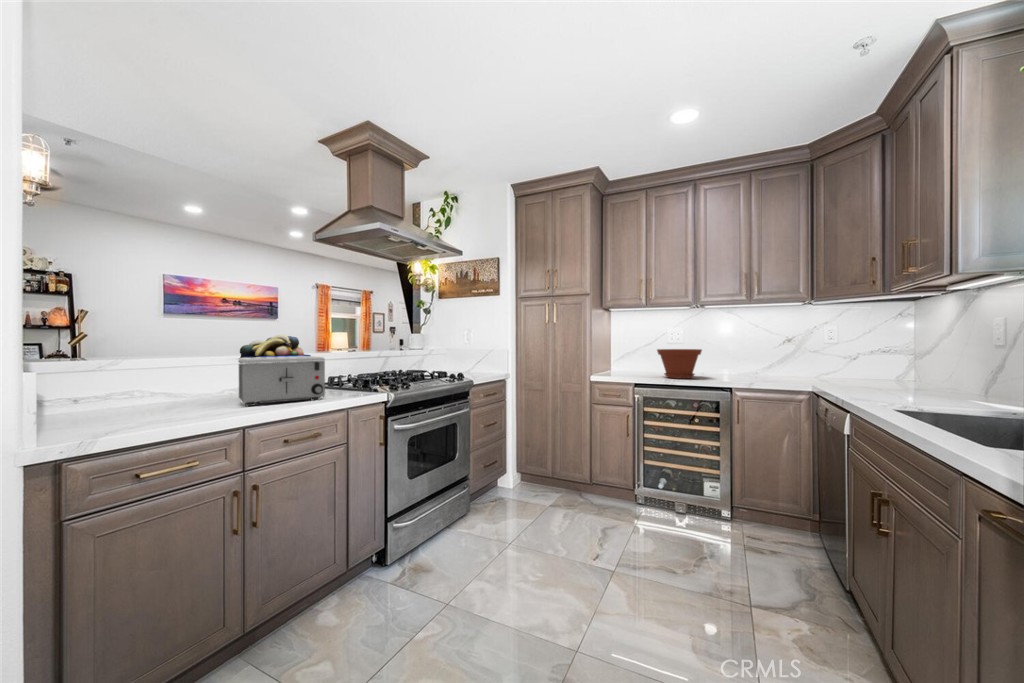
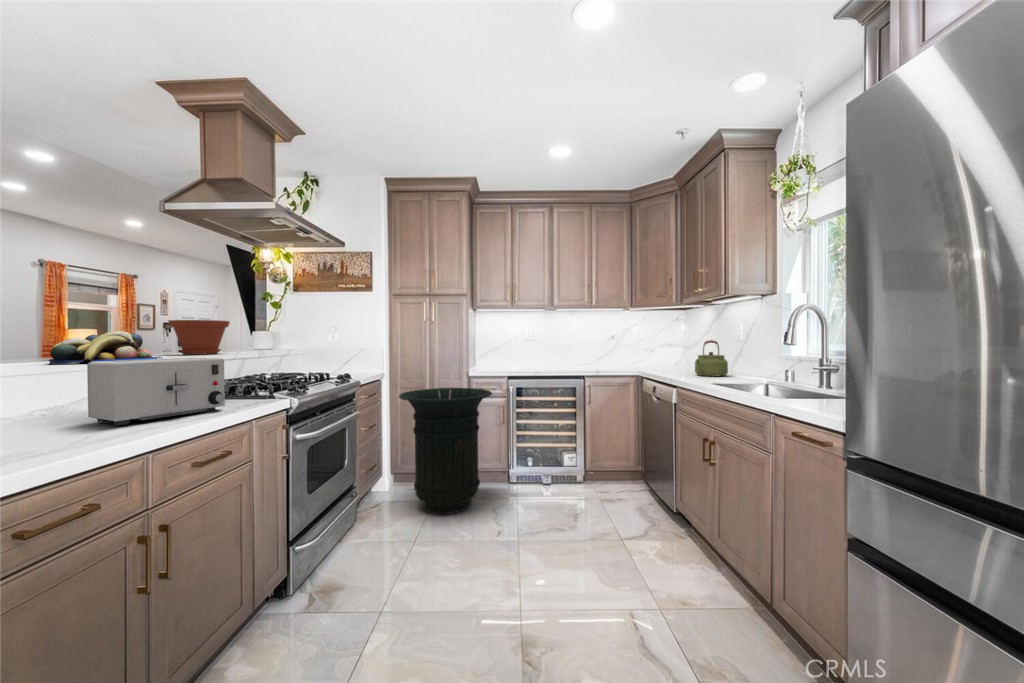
kettle: none [891,345,956,399] -> present [695,340,728,376]
plant pot: present [657,349,702,379] -> present [168,320,230,355]
trash can: none [511,392,607,523] -> present [399,388,492,514]

